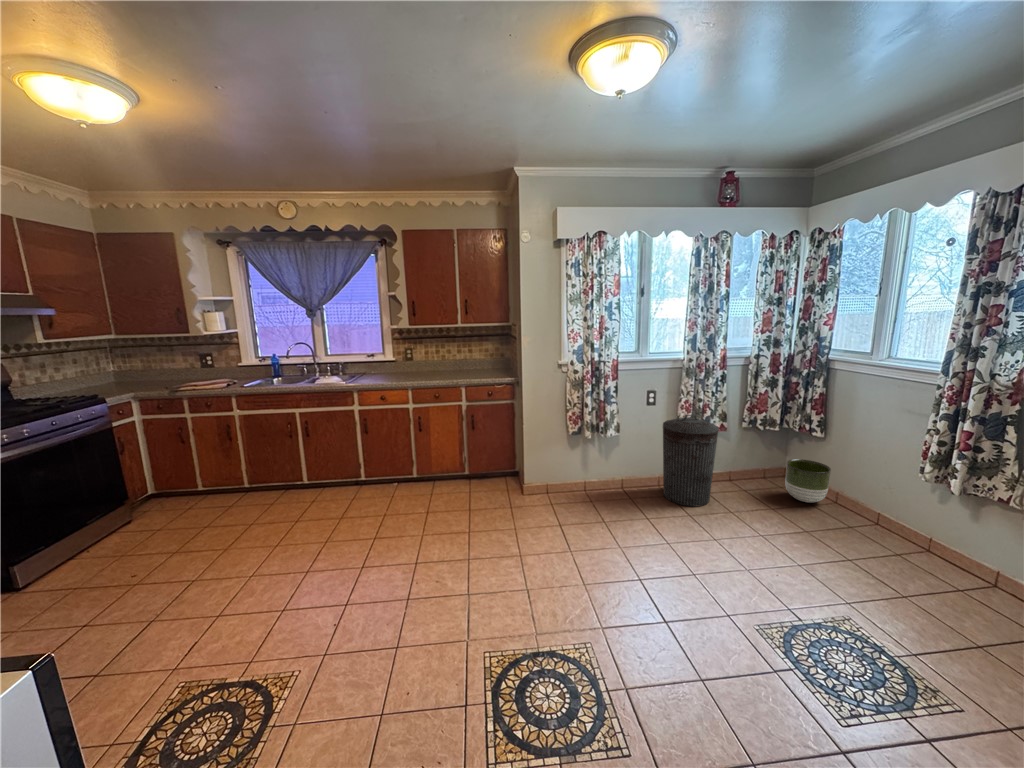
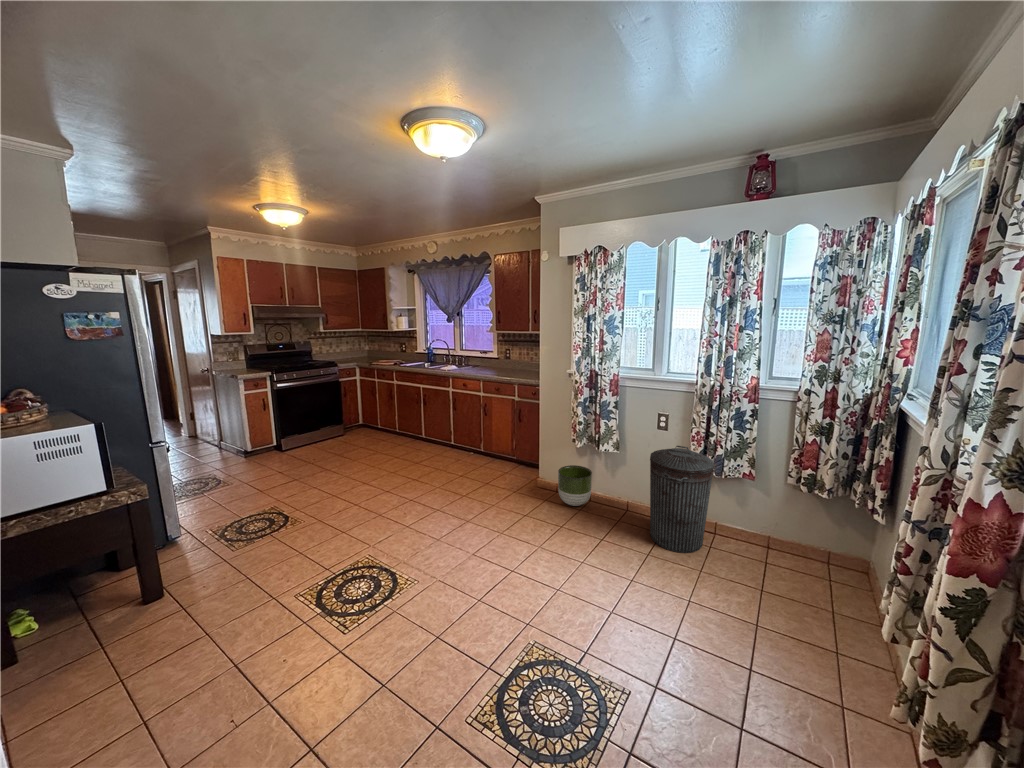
planter: present [785,459,831,503] -> present [558,465,592,506]

